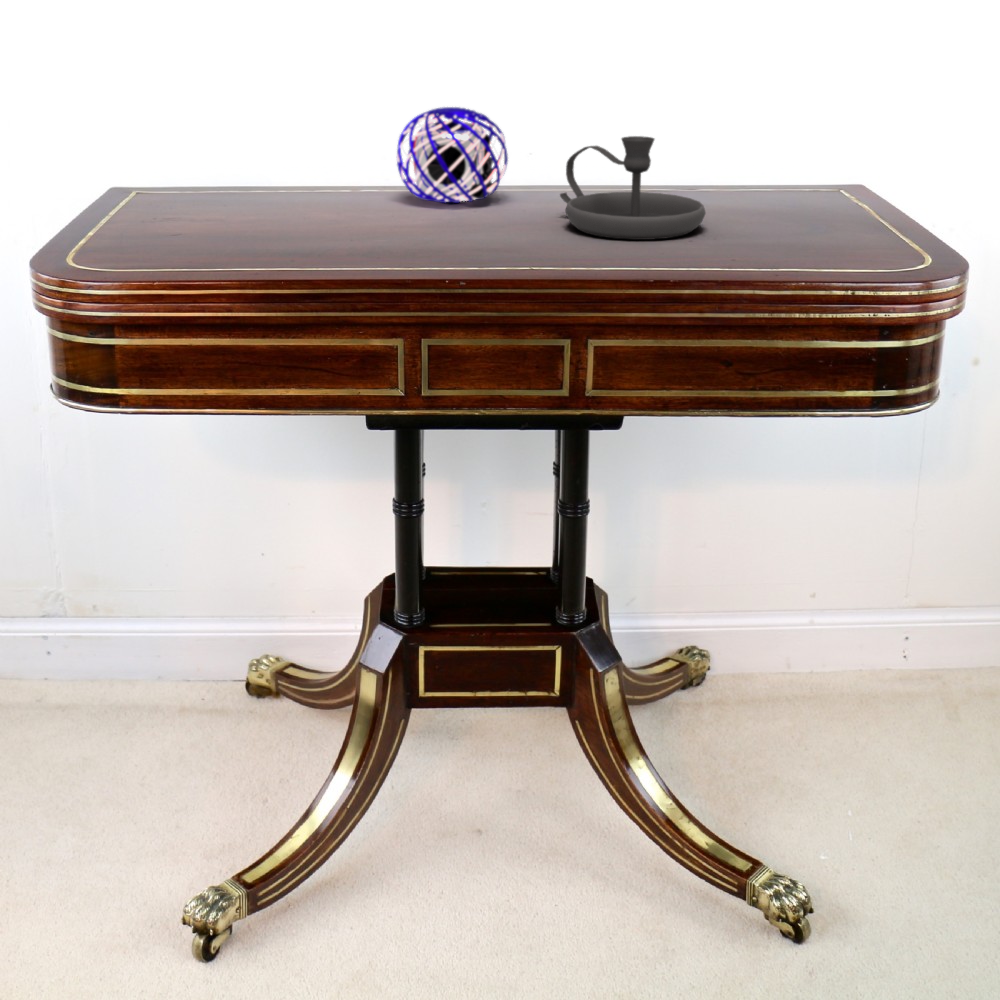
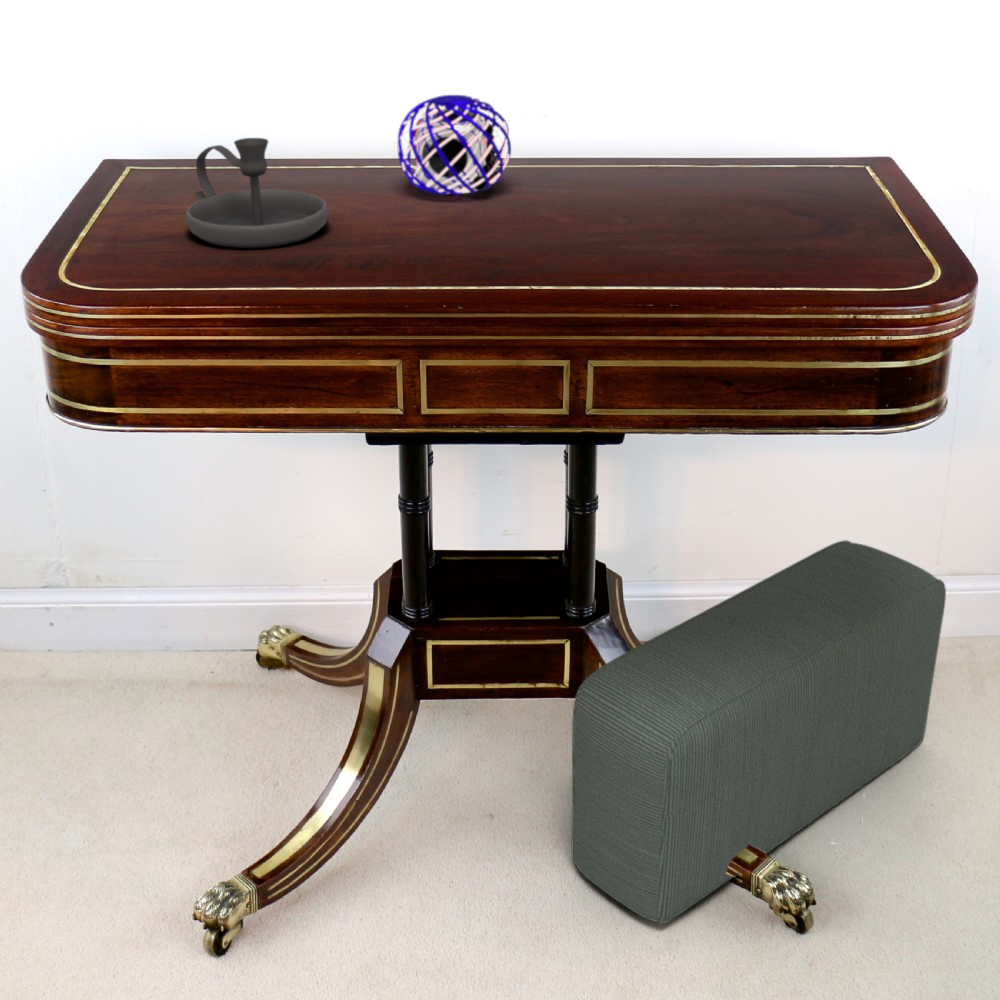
candlestick: present [560,136,706,240] -> present [185,138,329,248]
pouf: none [564,560,932,932] -> present [571,540,946,924]

